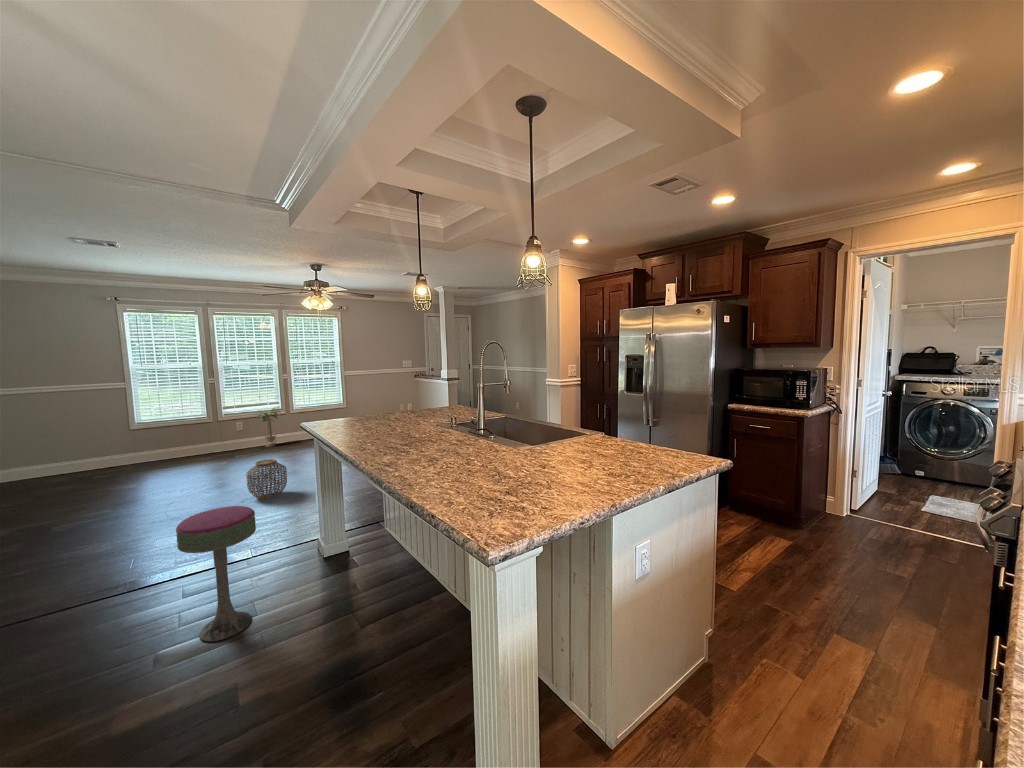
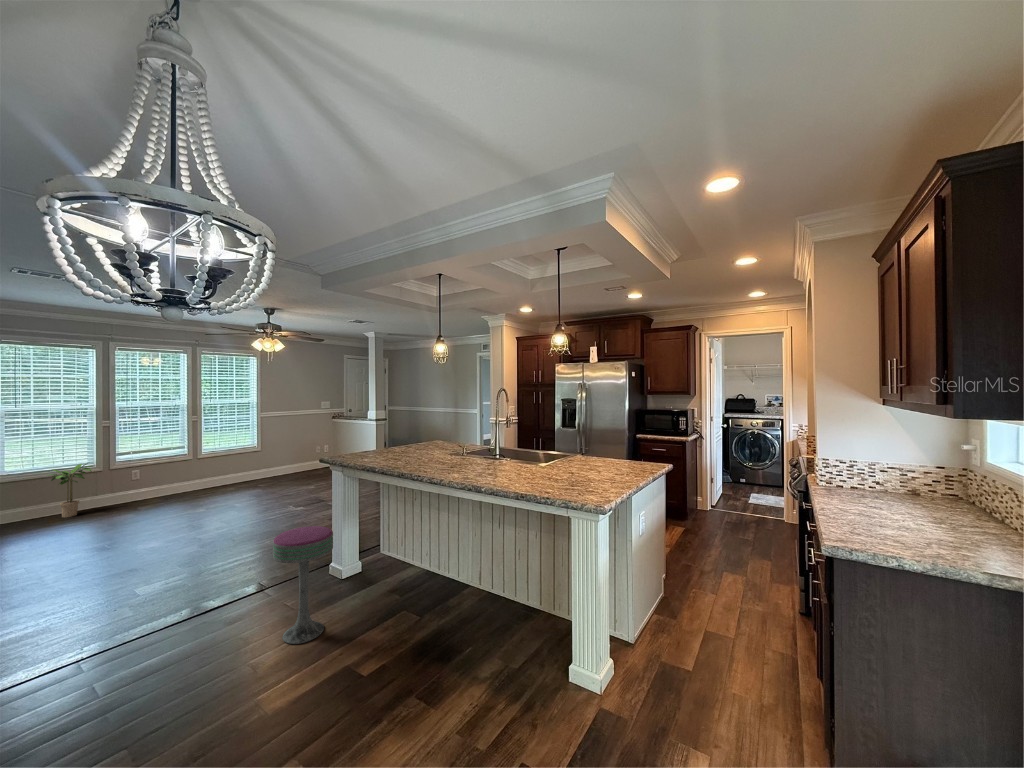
potted plant: present [258,407,281,447] -> present [47,464,91,517]
woven basket: present [246,459,287,499] -> none [209,502,251,544]

